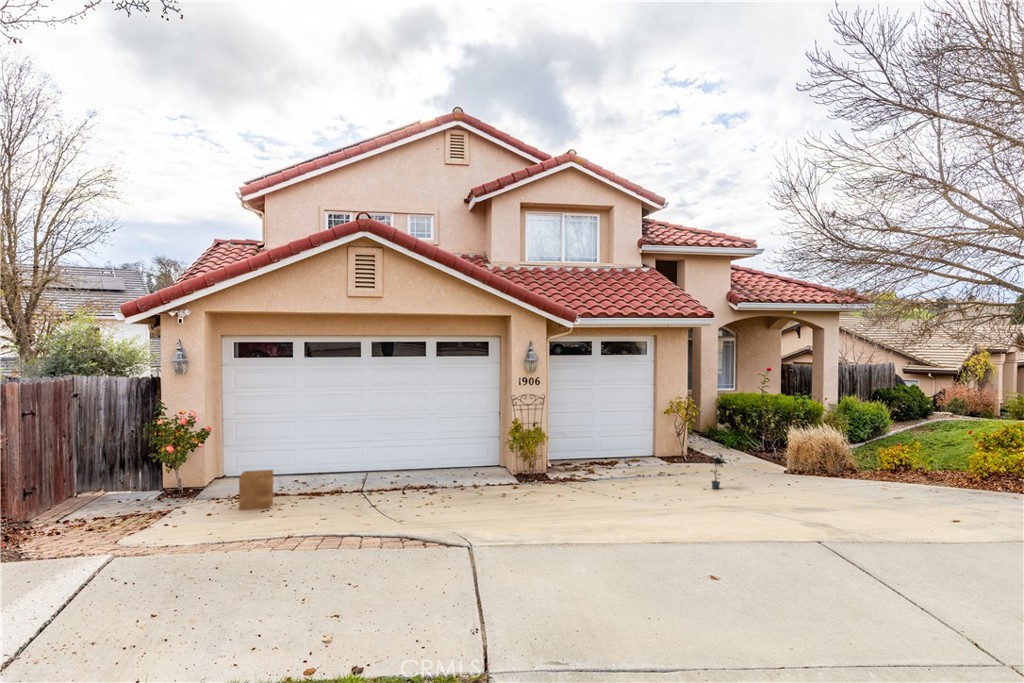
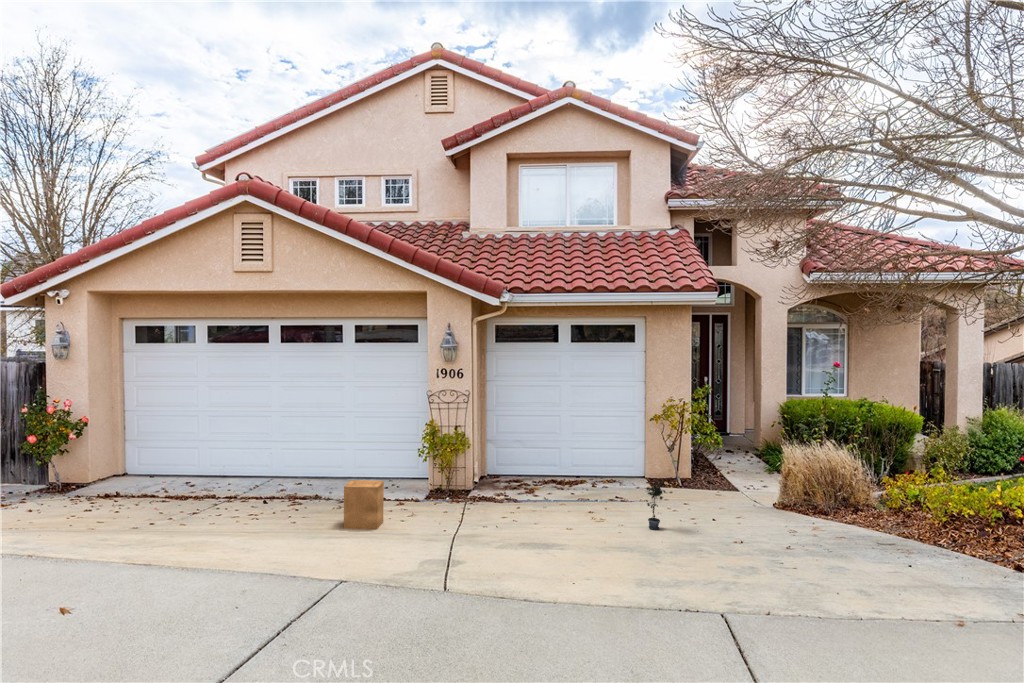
cardboard box: present [239,470,273,510] -> present [344,480,384,529]

